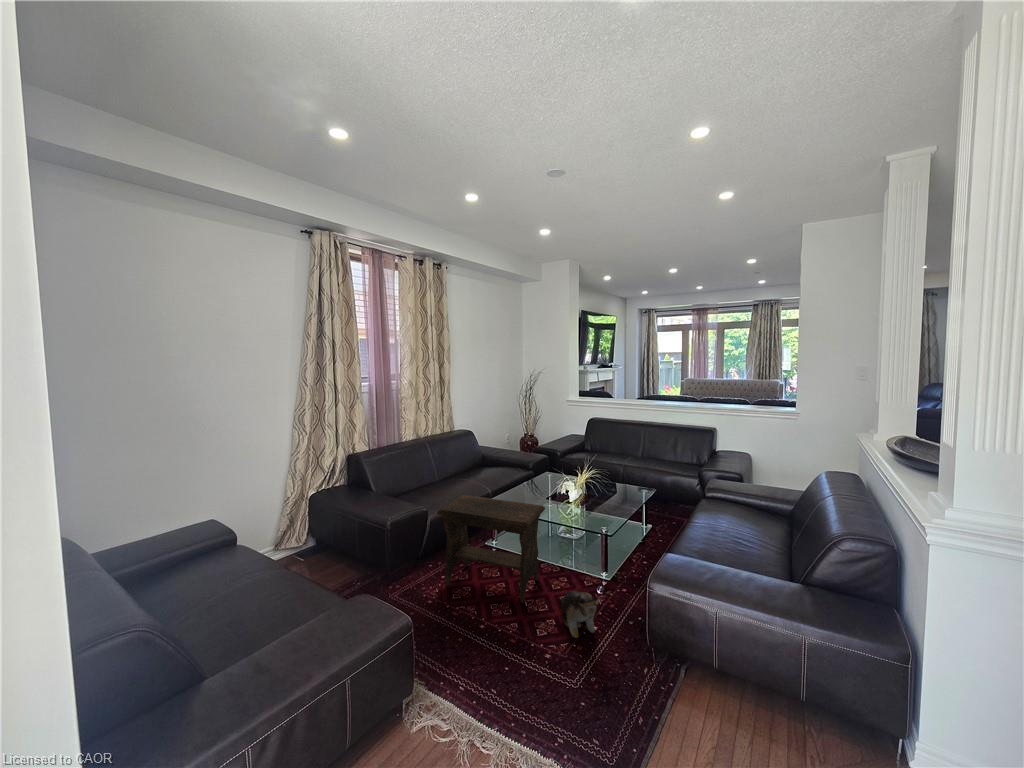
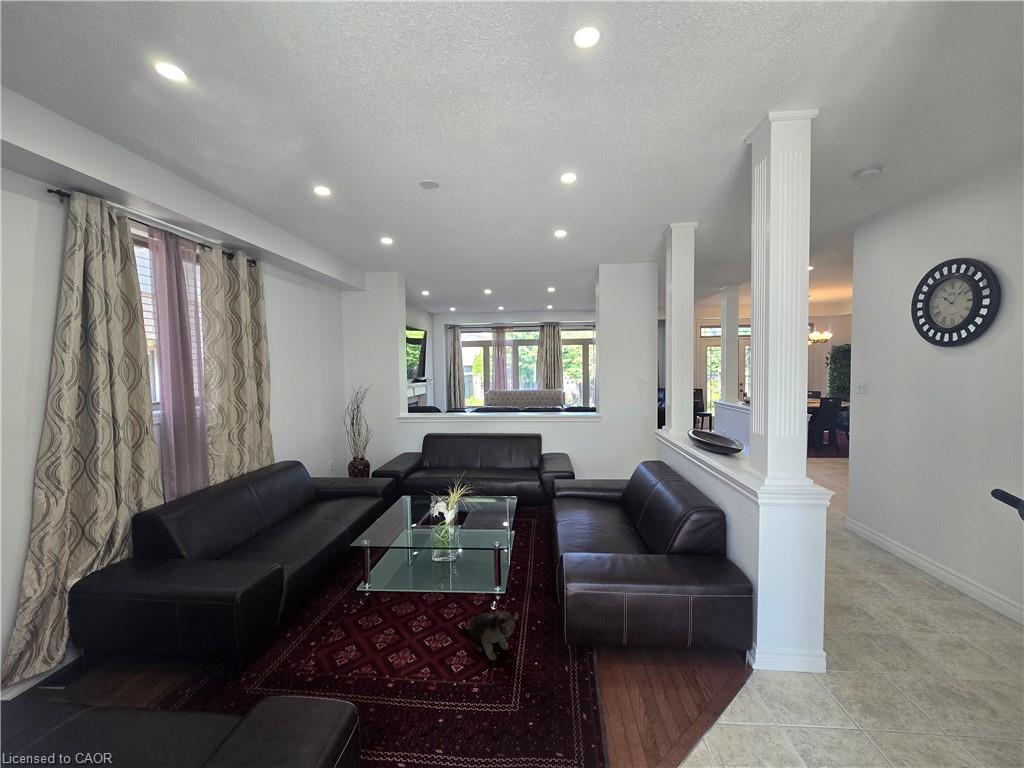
footstool: present [437,495,545,603] -> none [313,534,434,653]

